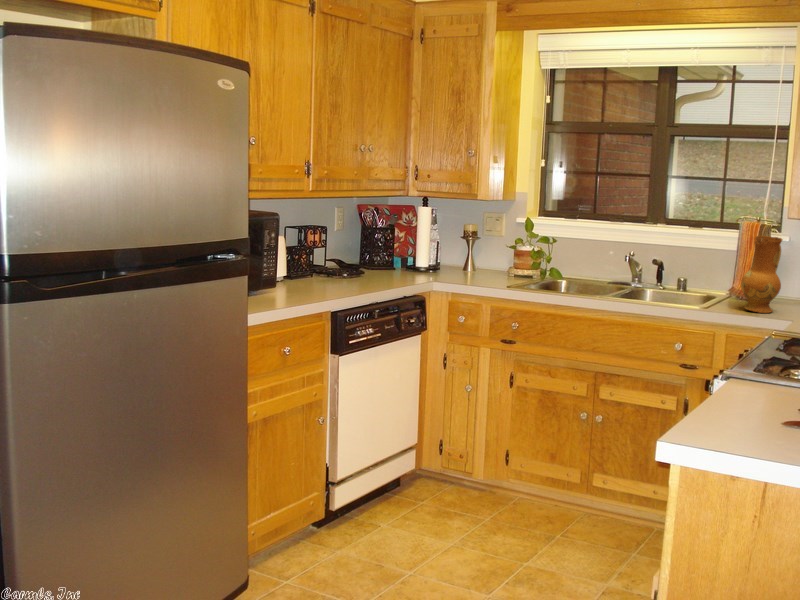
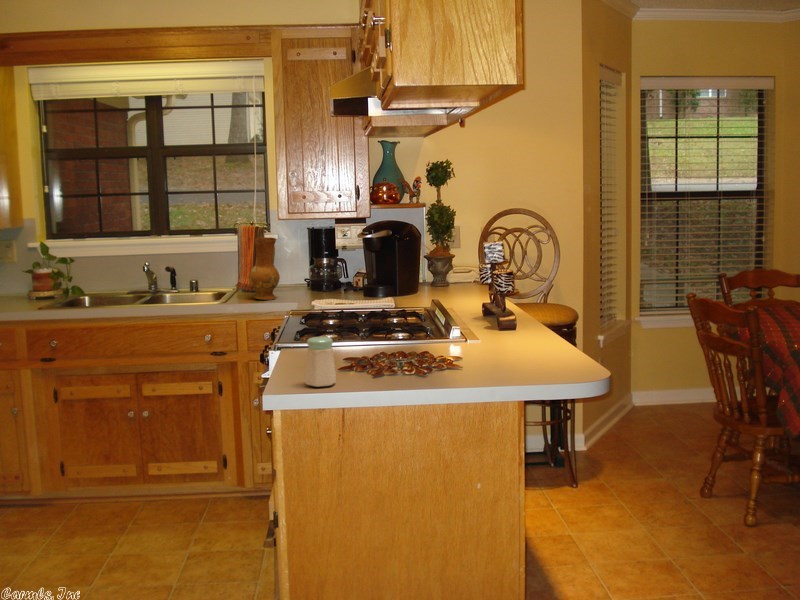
salt shaker: none [723,377,771,446] -> present [305,337,336,387]

